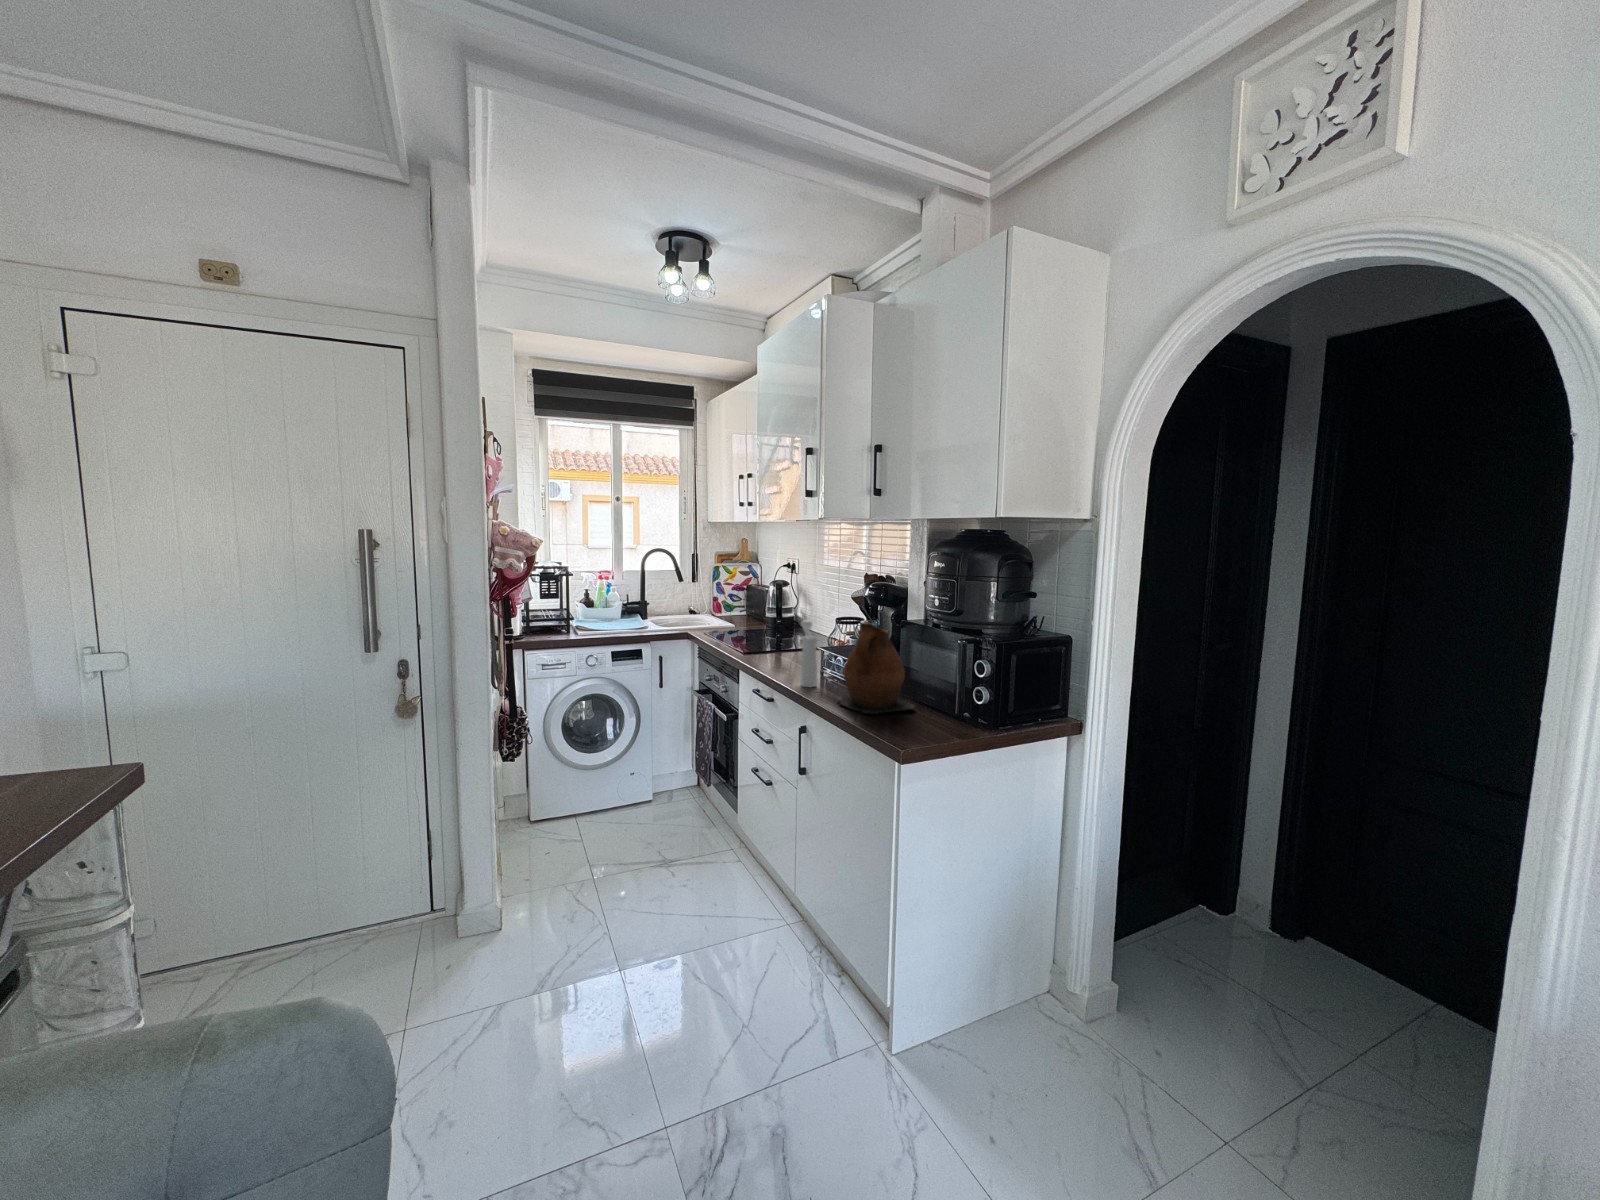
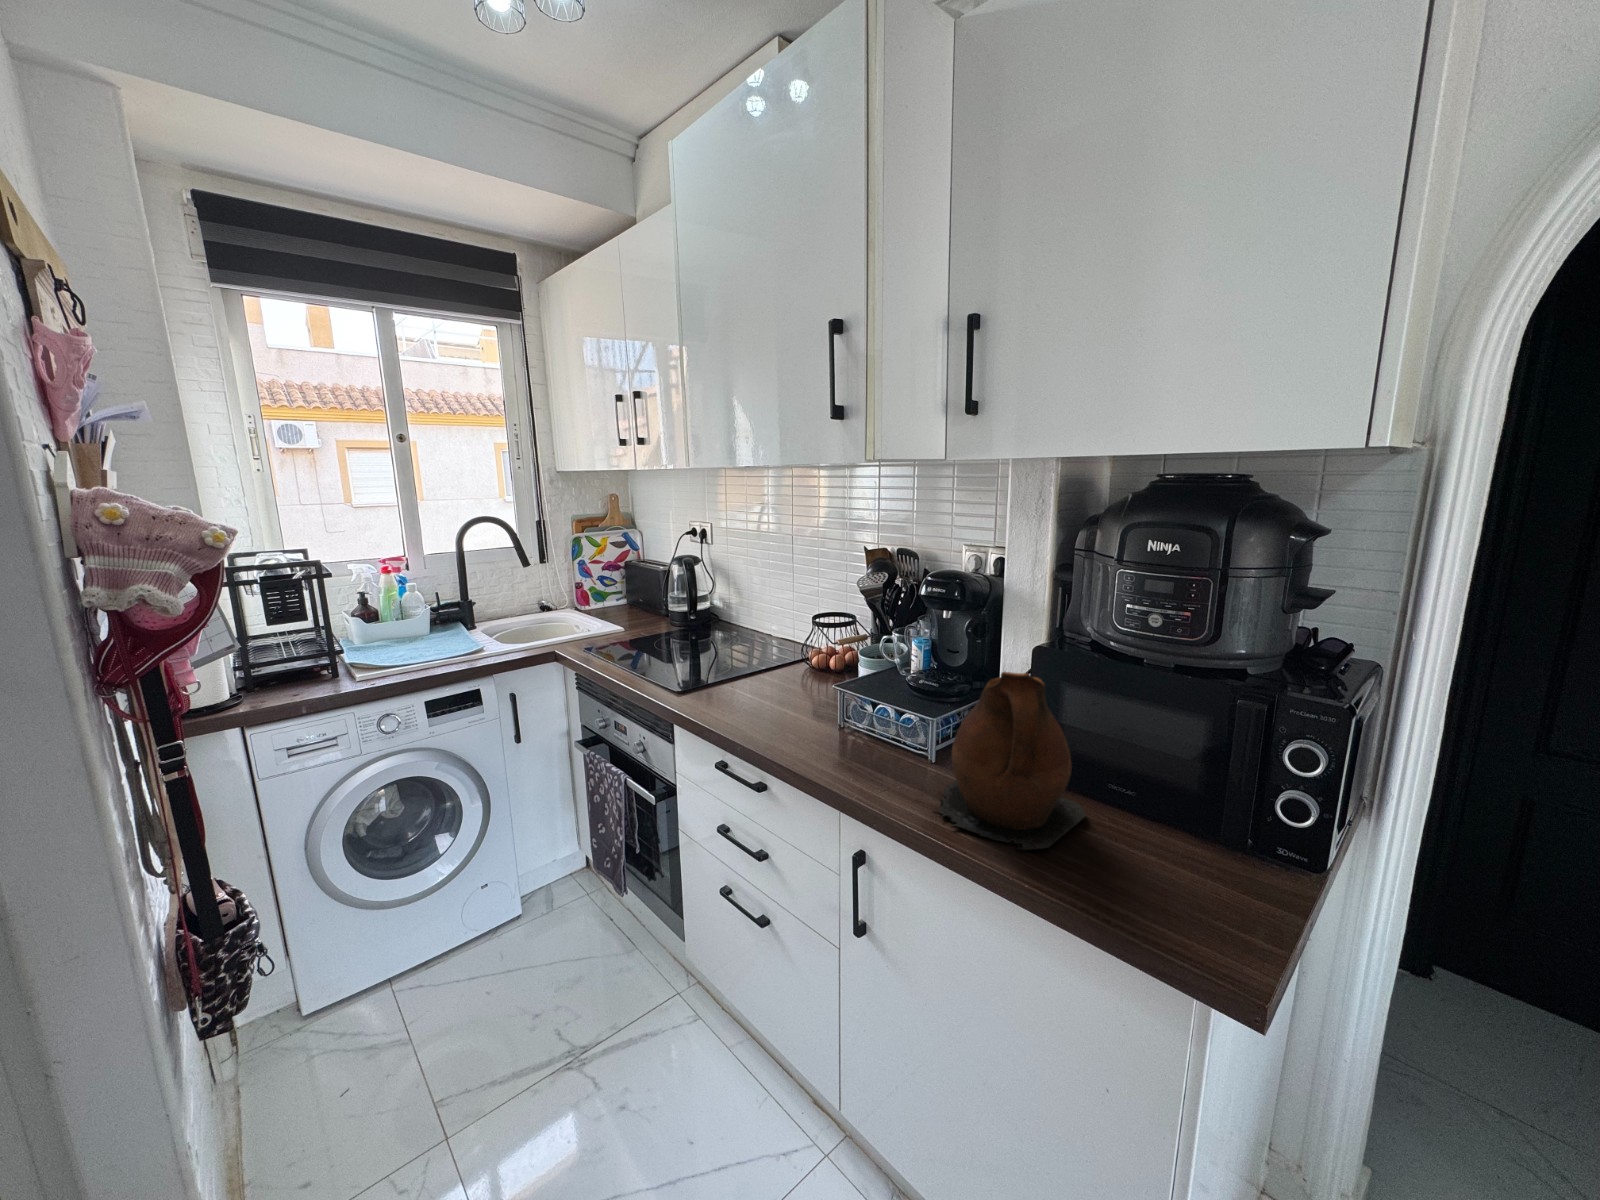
pepper mill: present [801,620,818,687] -> none [813,648,863,775]

